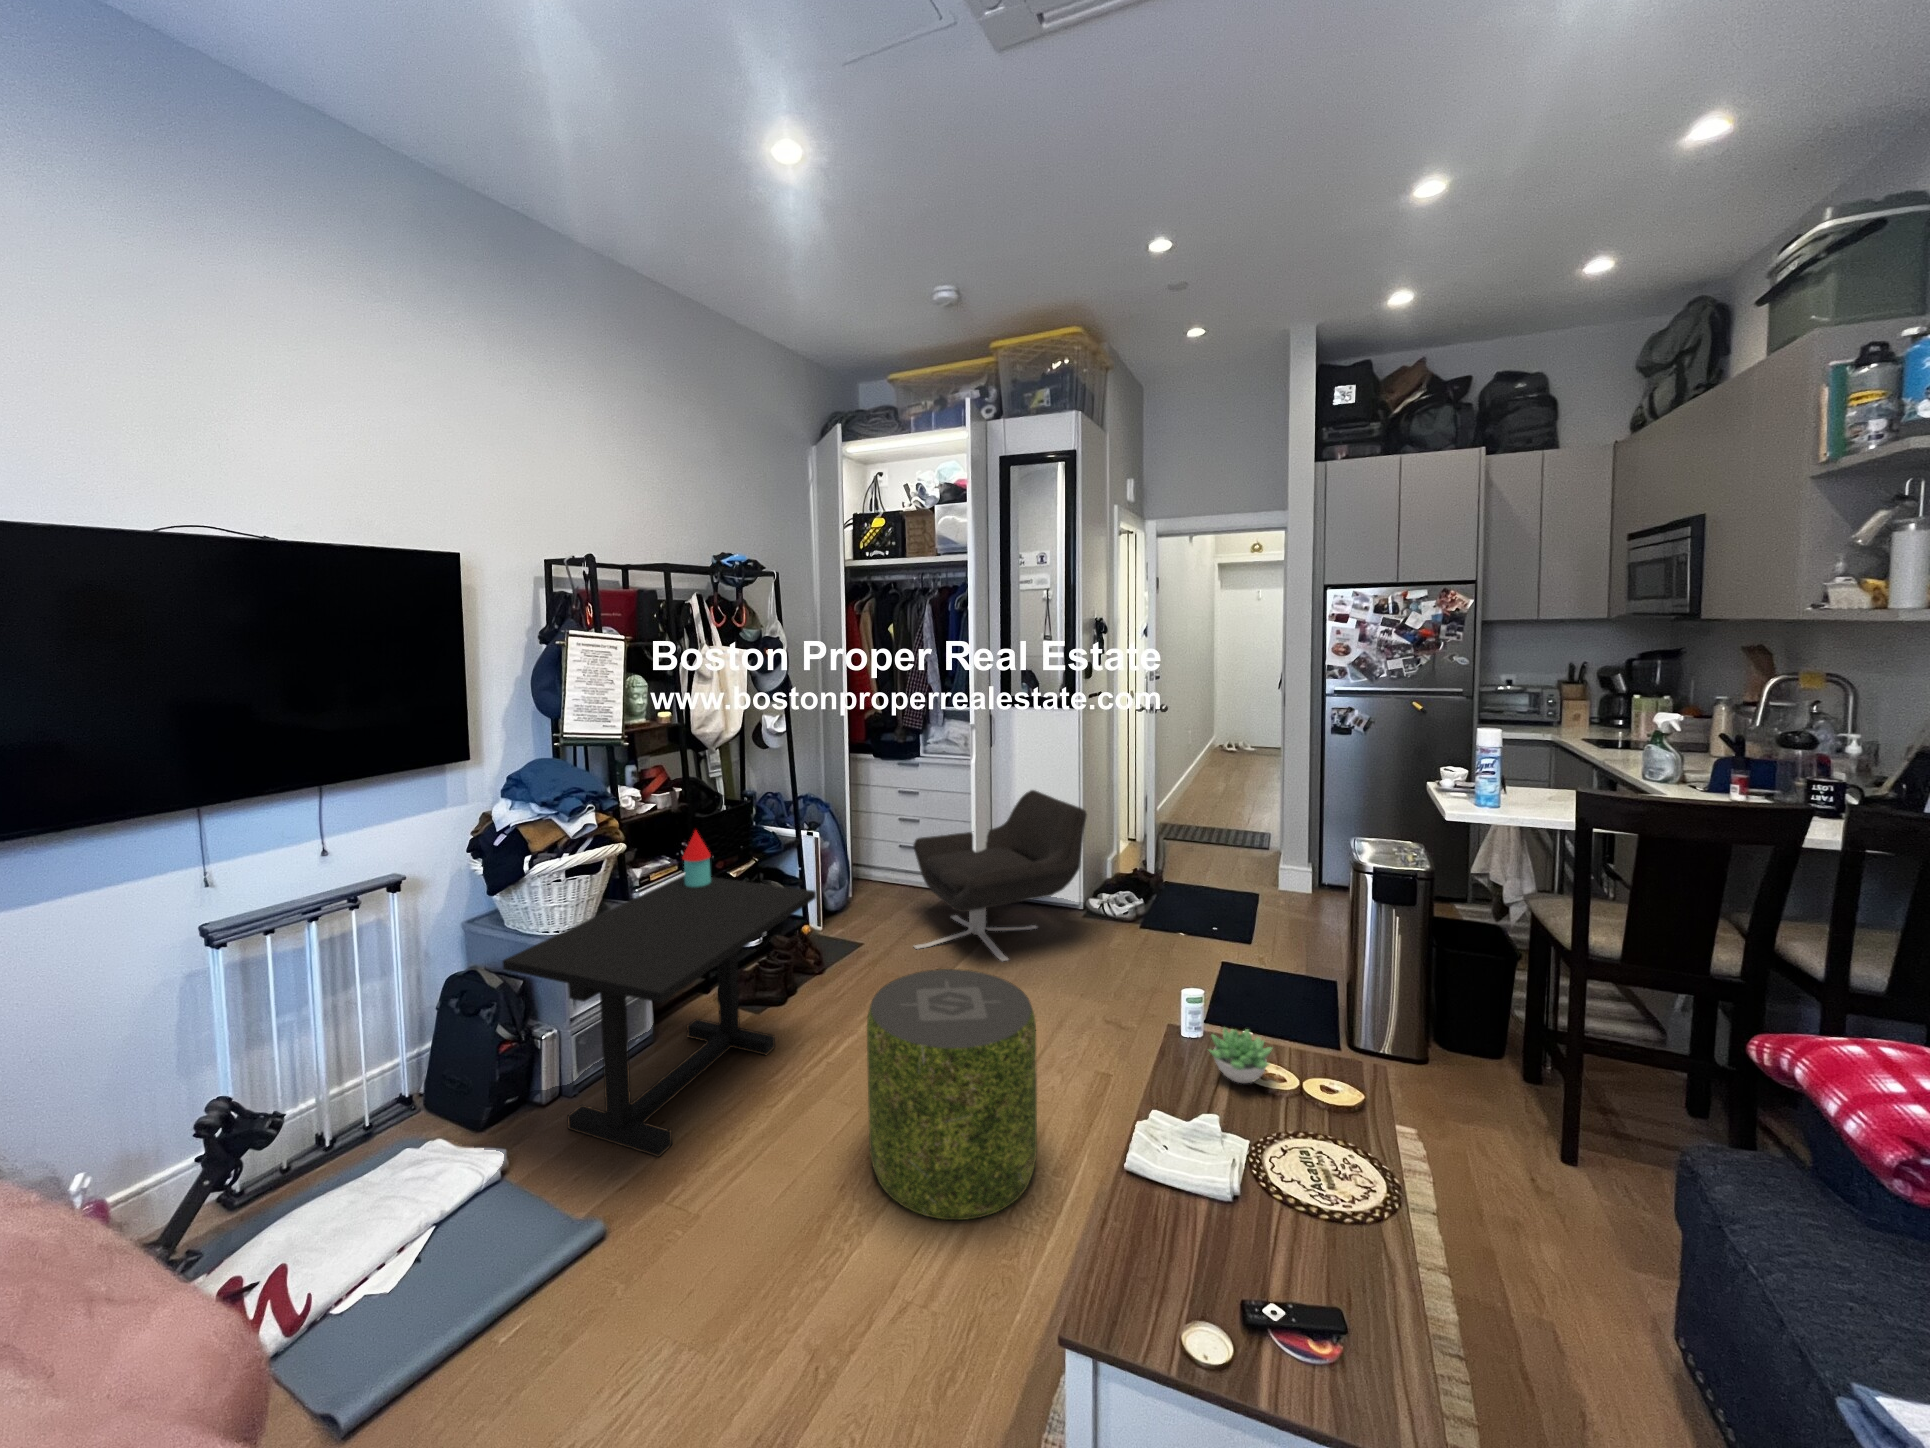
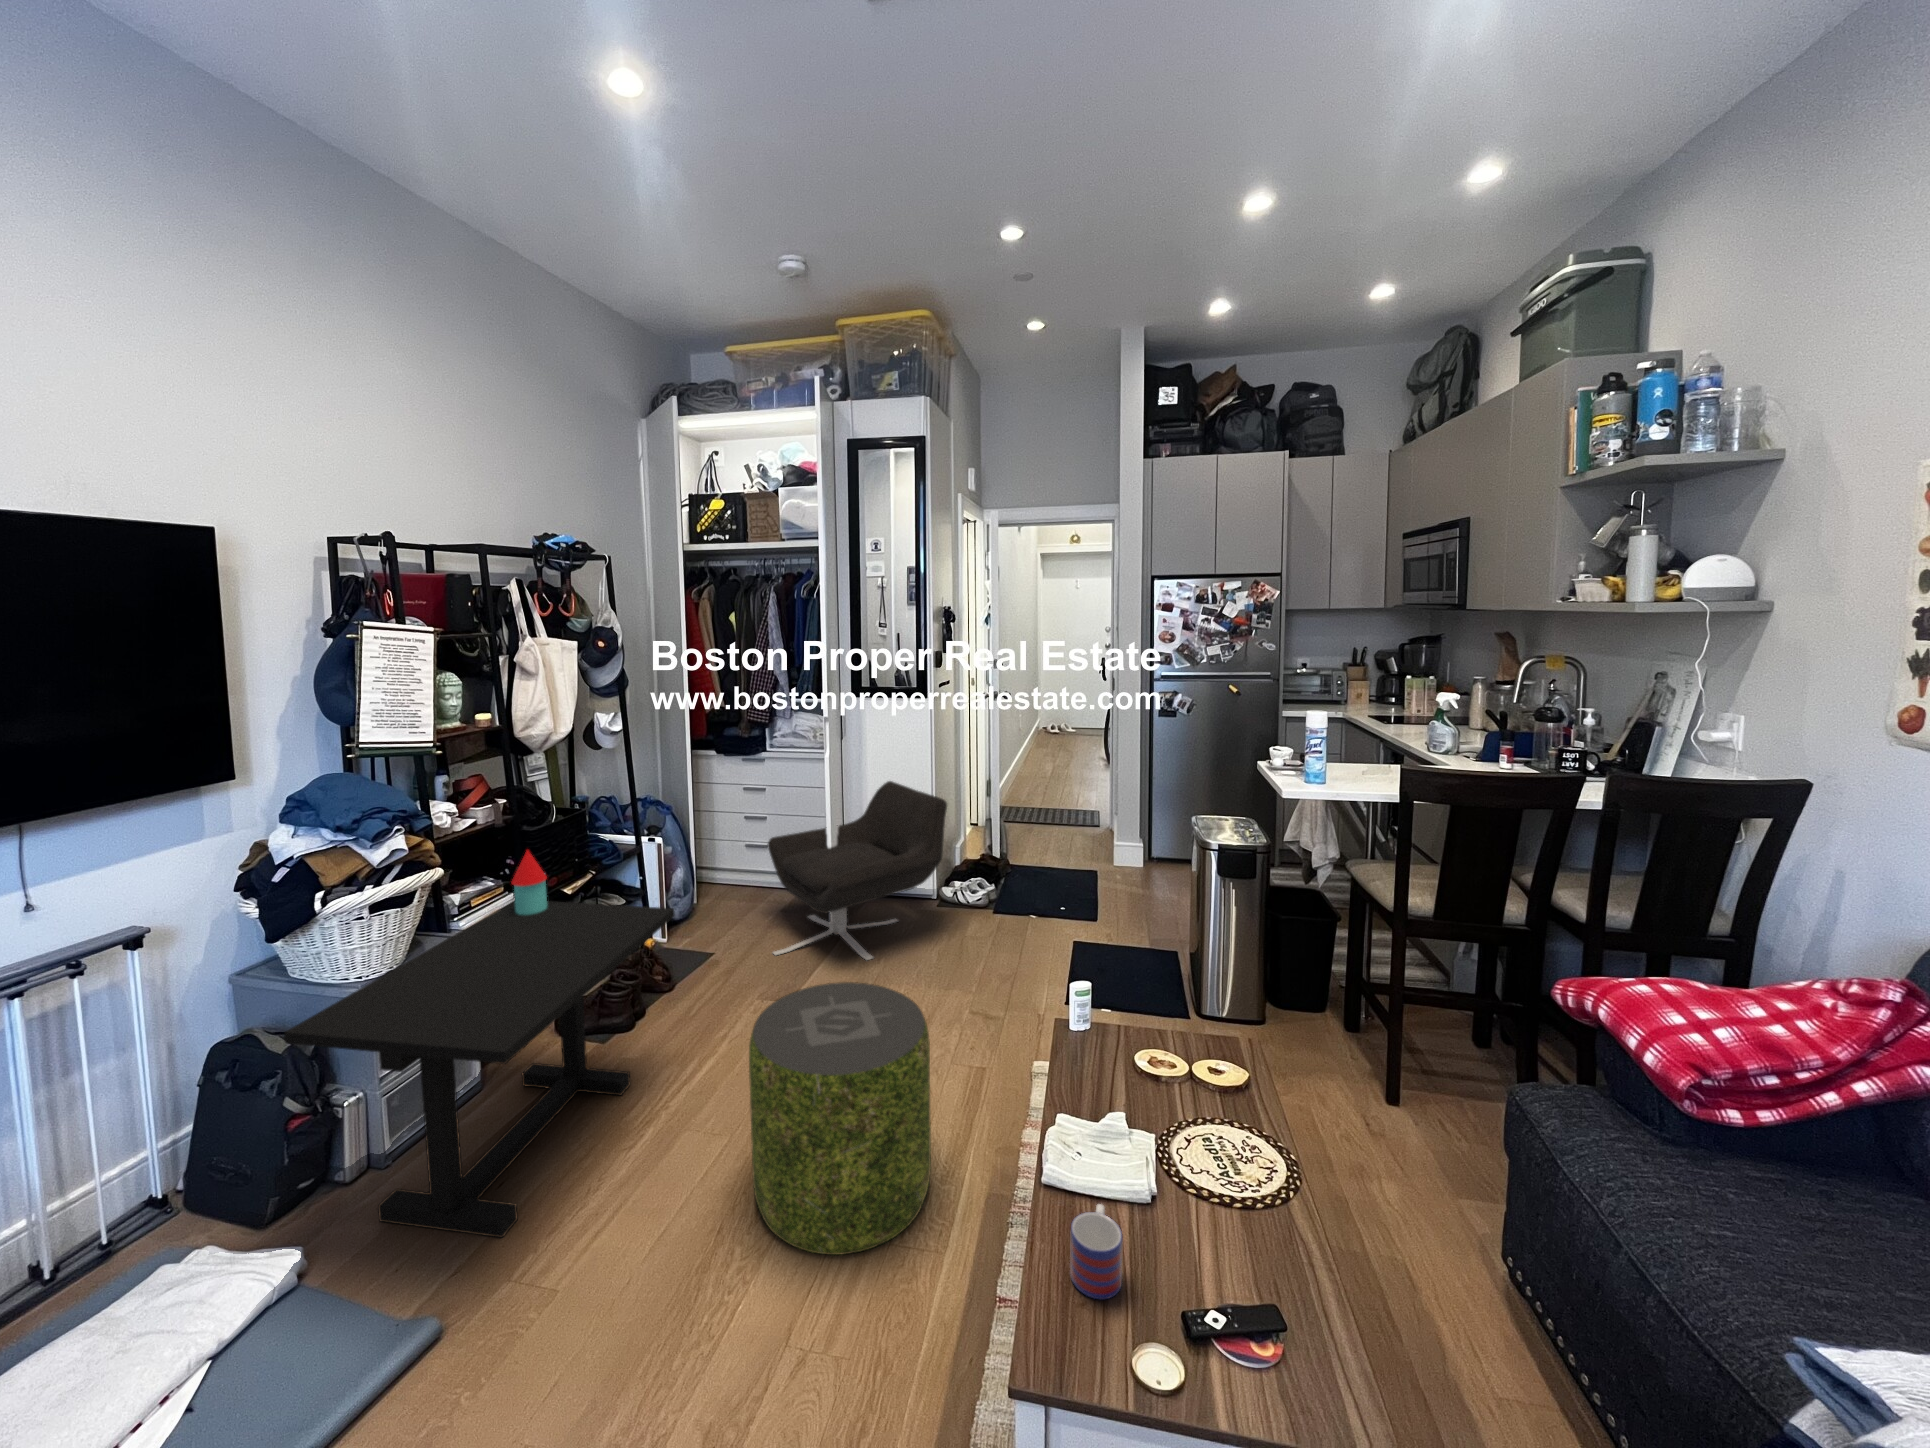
succulent plant: present [1209,1028,1272,1083] -> none [1104,1018,1164,1073]
mug: none [1134,1189,1185,1278] -> present [1070,1204,1122,1299]

